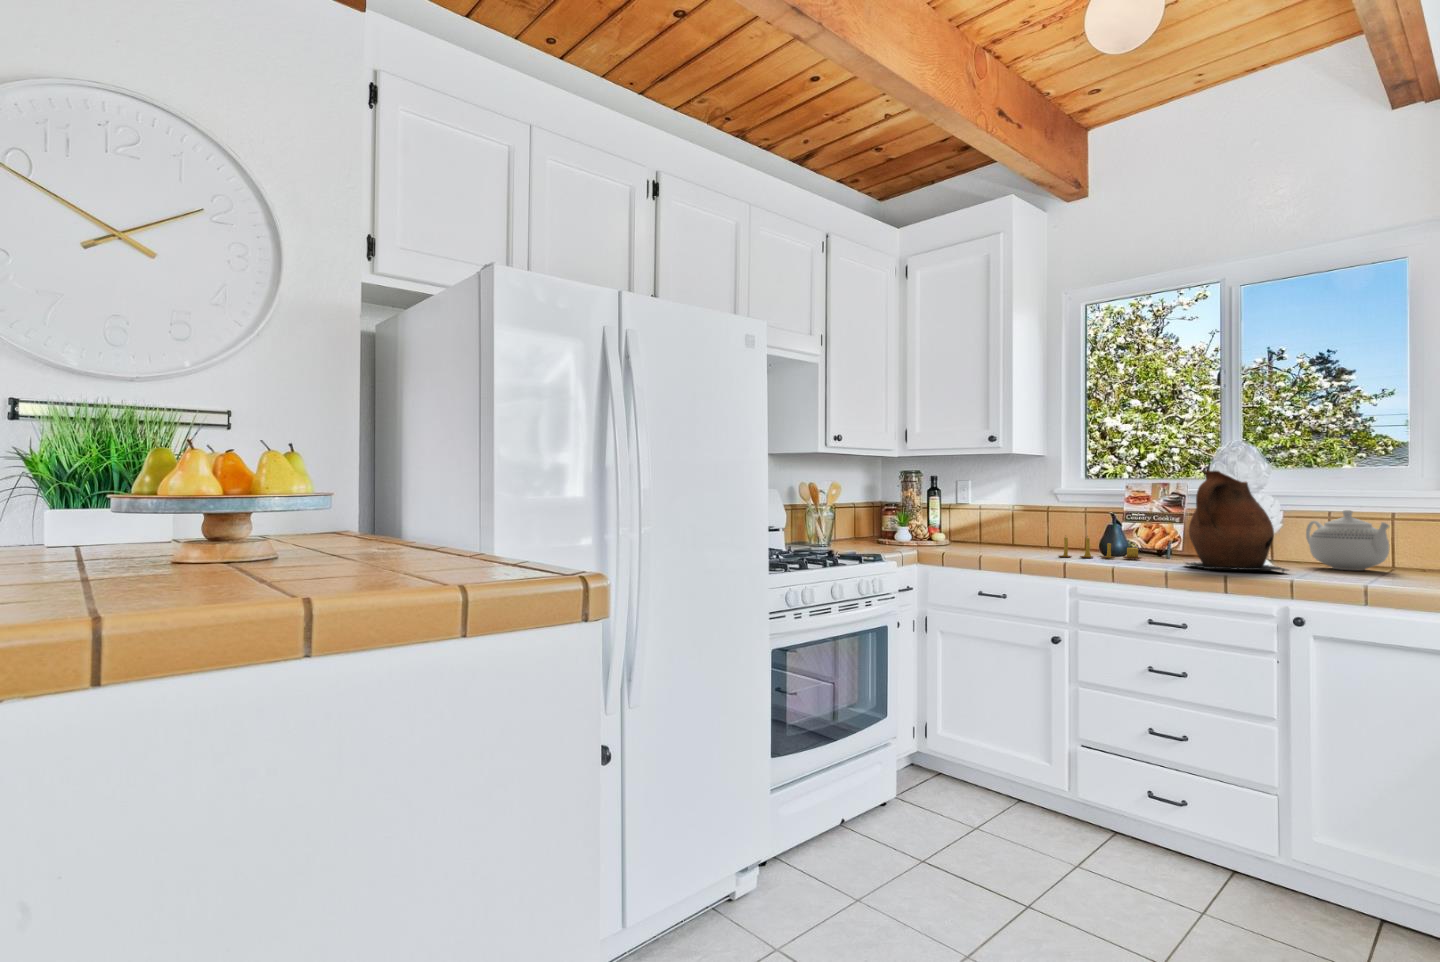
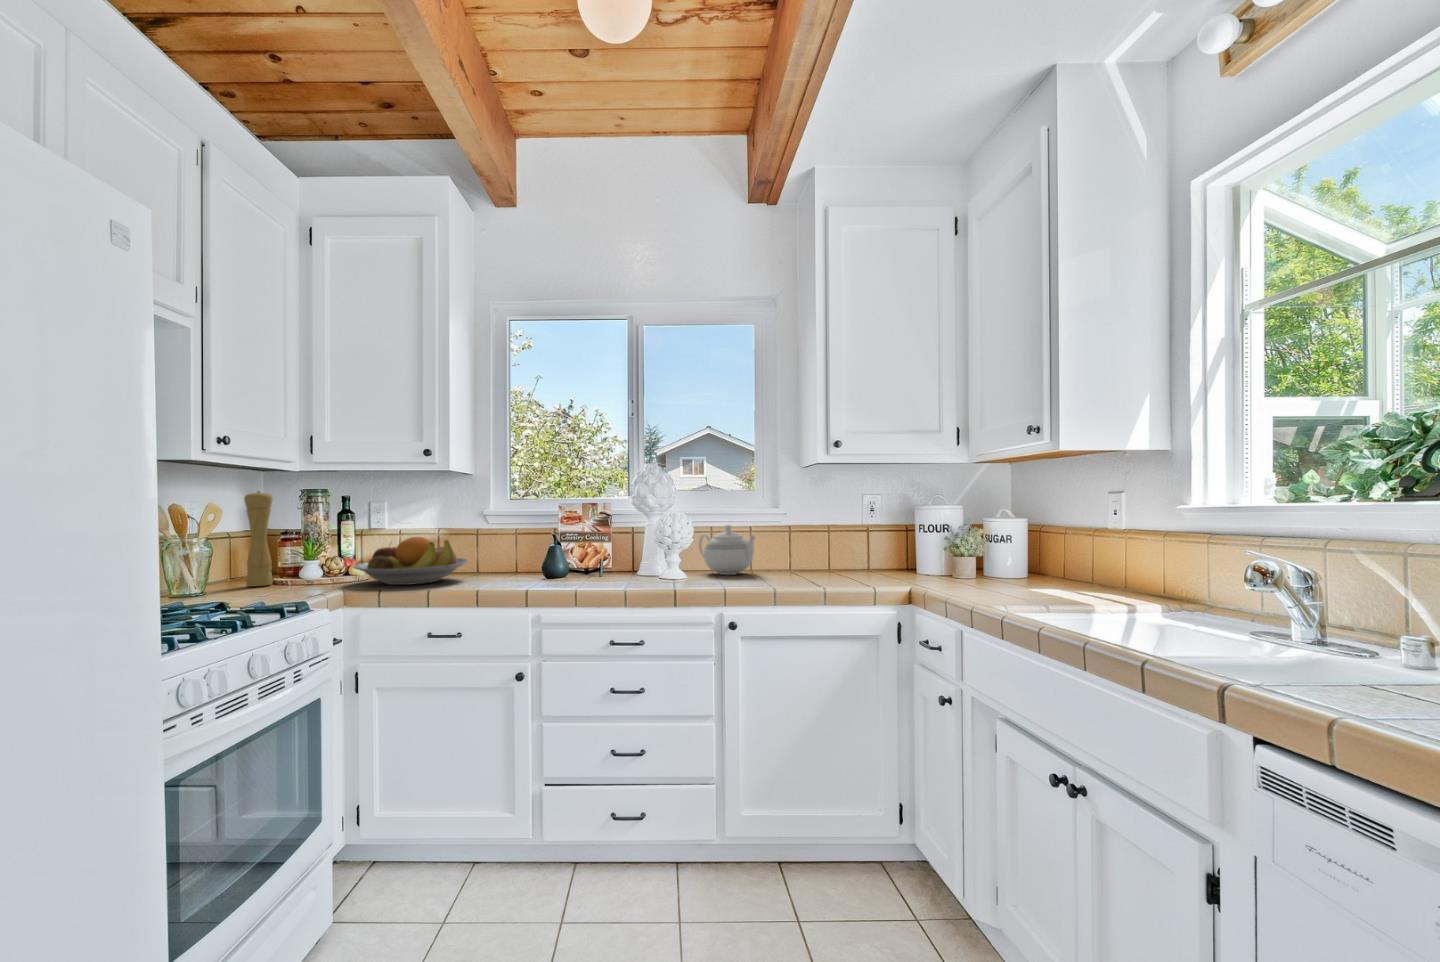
ceramic pitcher: present [1186,471,1288,572] -> none [618,495,703,587]
pepper mill: none [861,473,880,543] -> present [244,491,273,587]
fruit bowl: none [933,510,1031,551] -> present [353,537,468,585]
candle: present [1059,537,1142,559] -> none [504,560,581,585]

